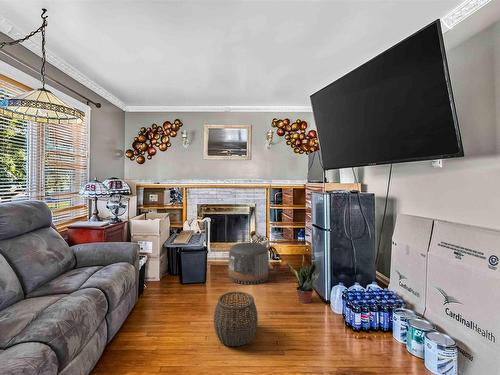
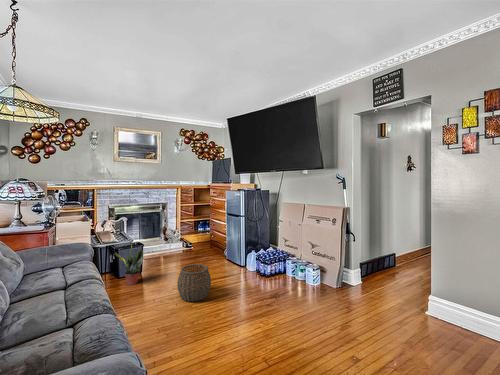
pouf: present [229,242,269,284] -> none [157,234,192,267]
potted plant: present [286,256,320,303] -> present [115,249,144,285]

